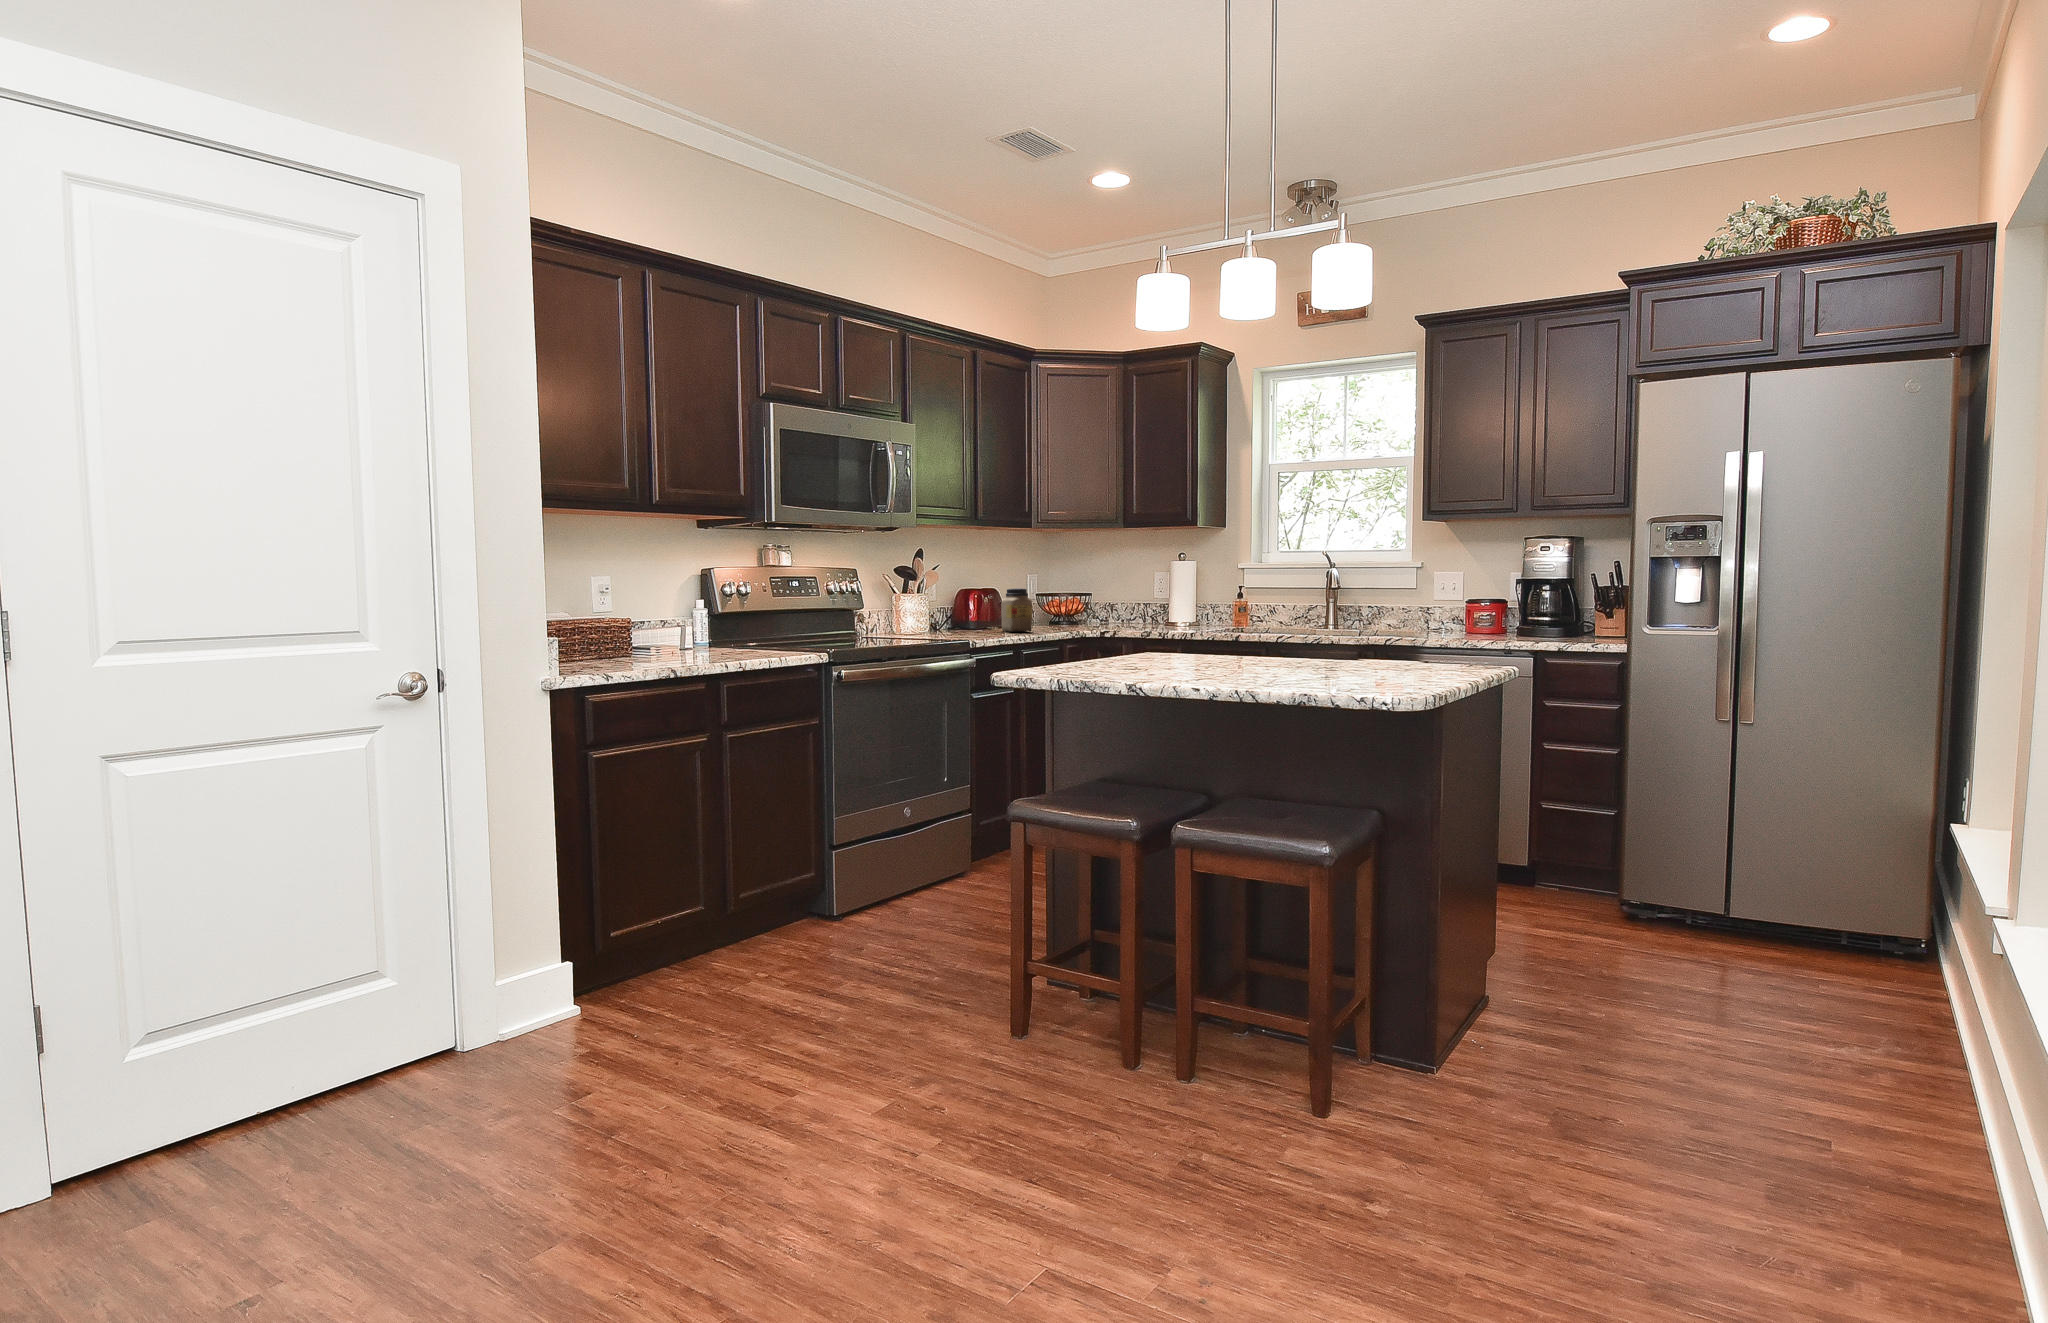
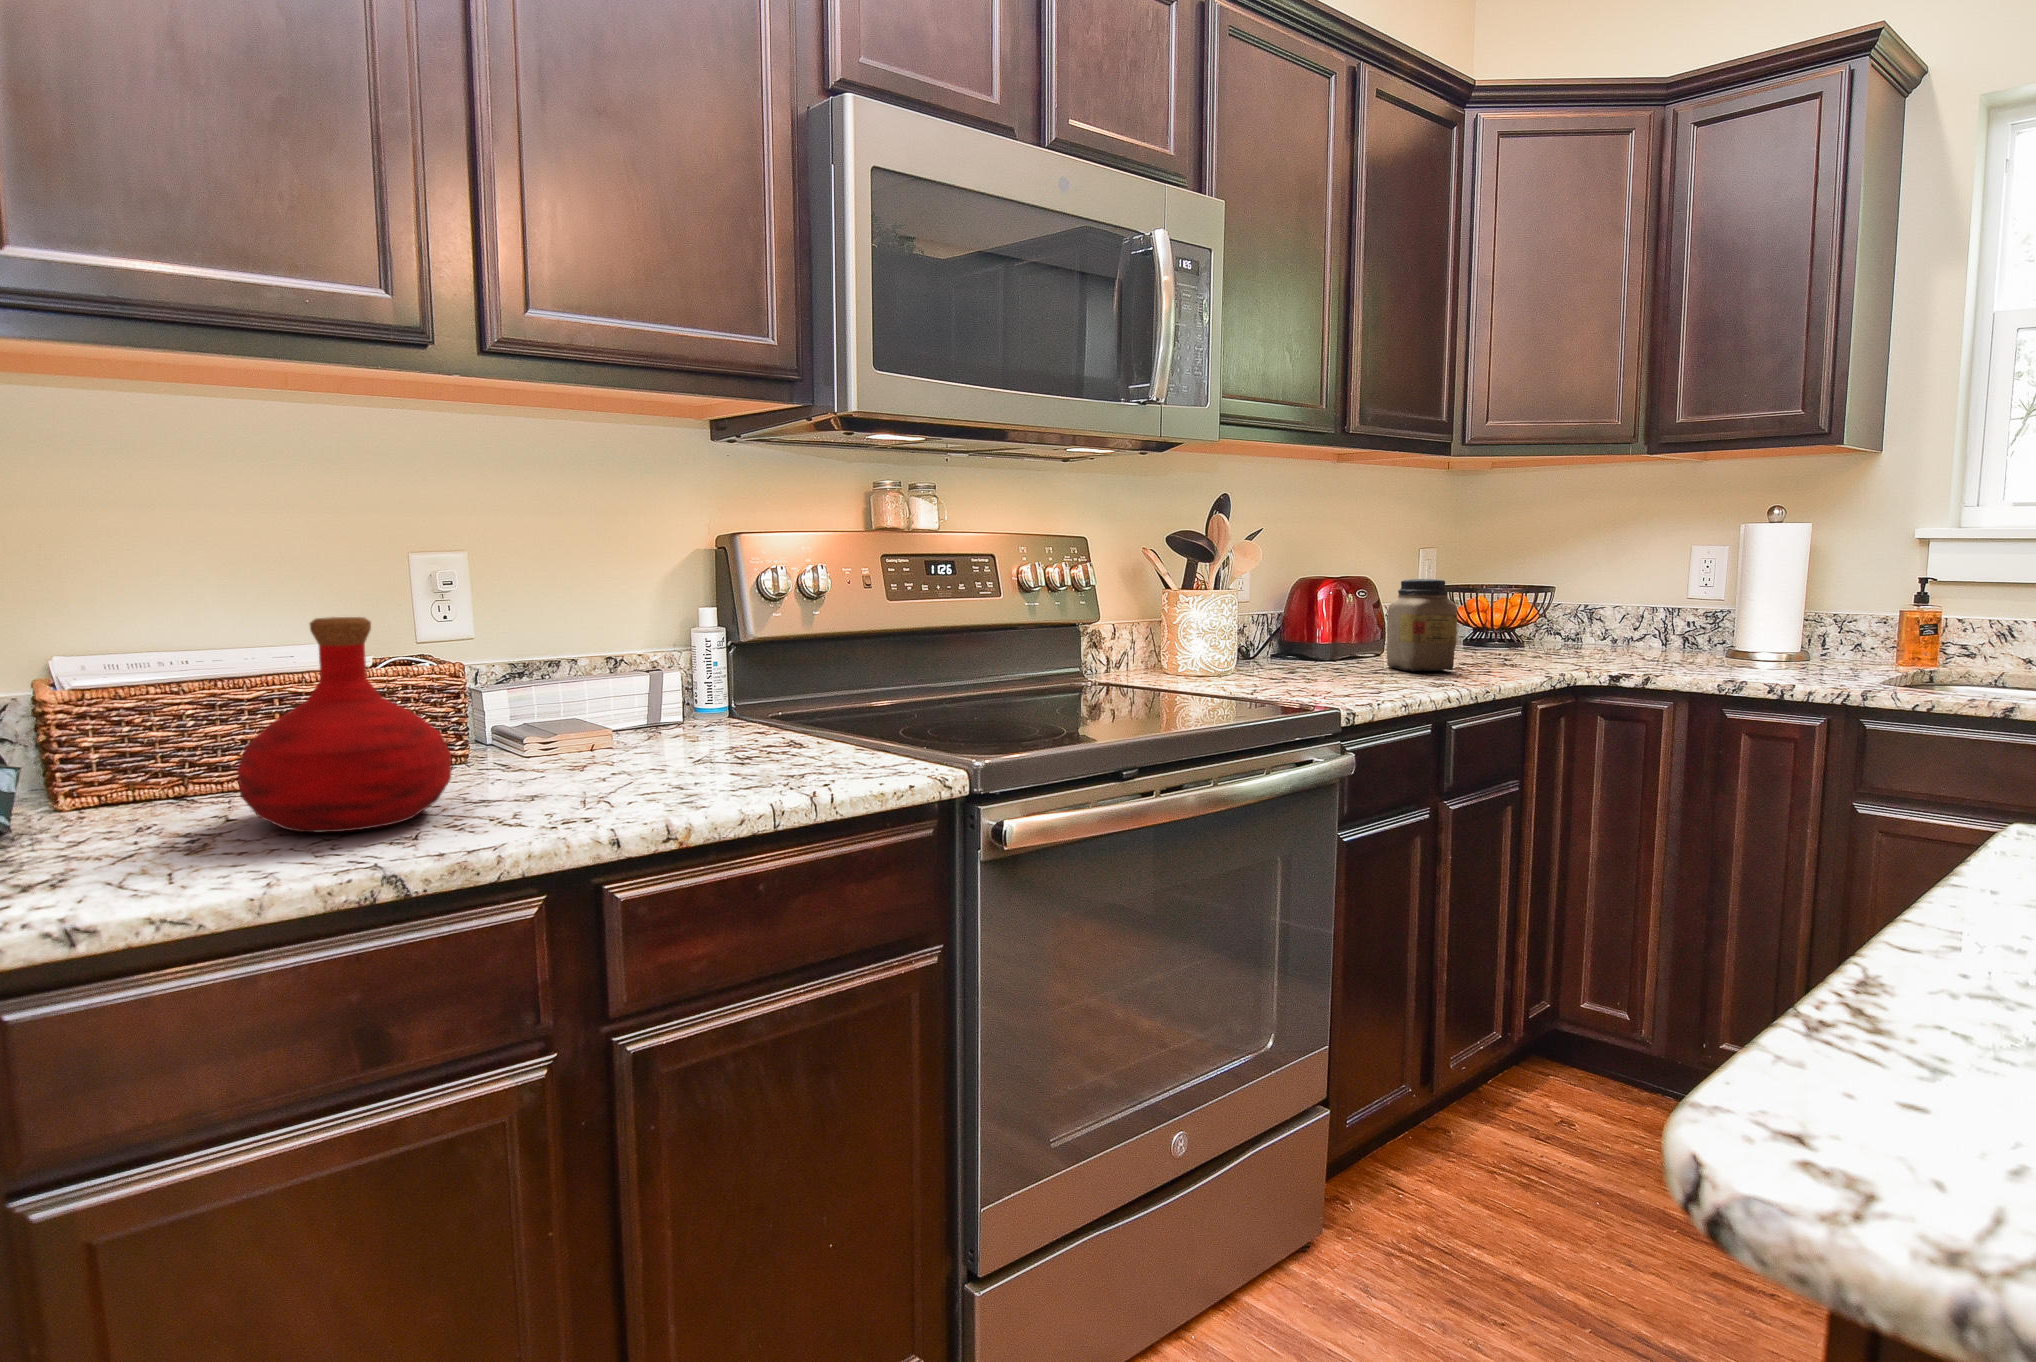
bottle: none [602,596,666,663] -> present [237,617,451,832]

